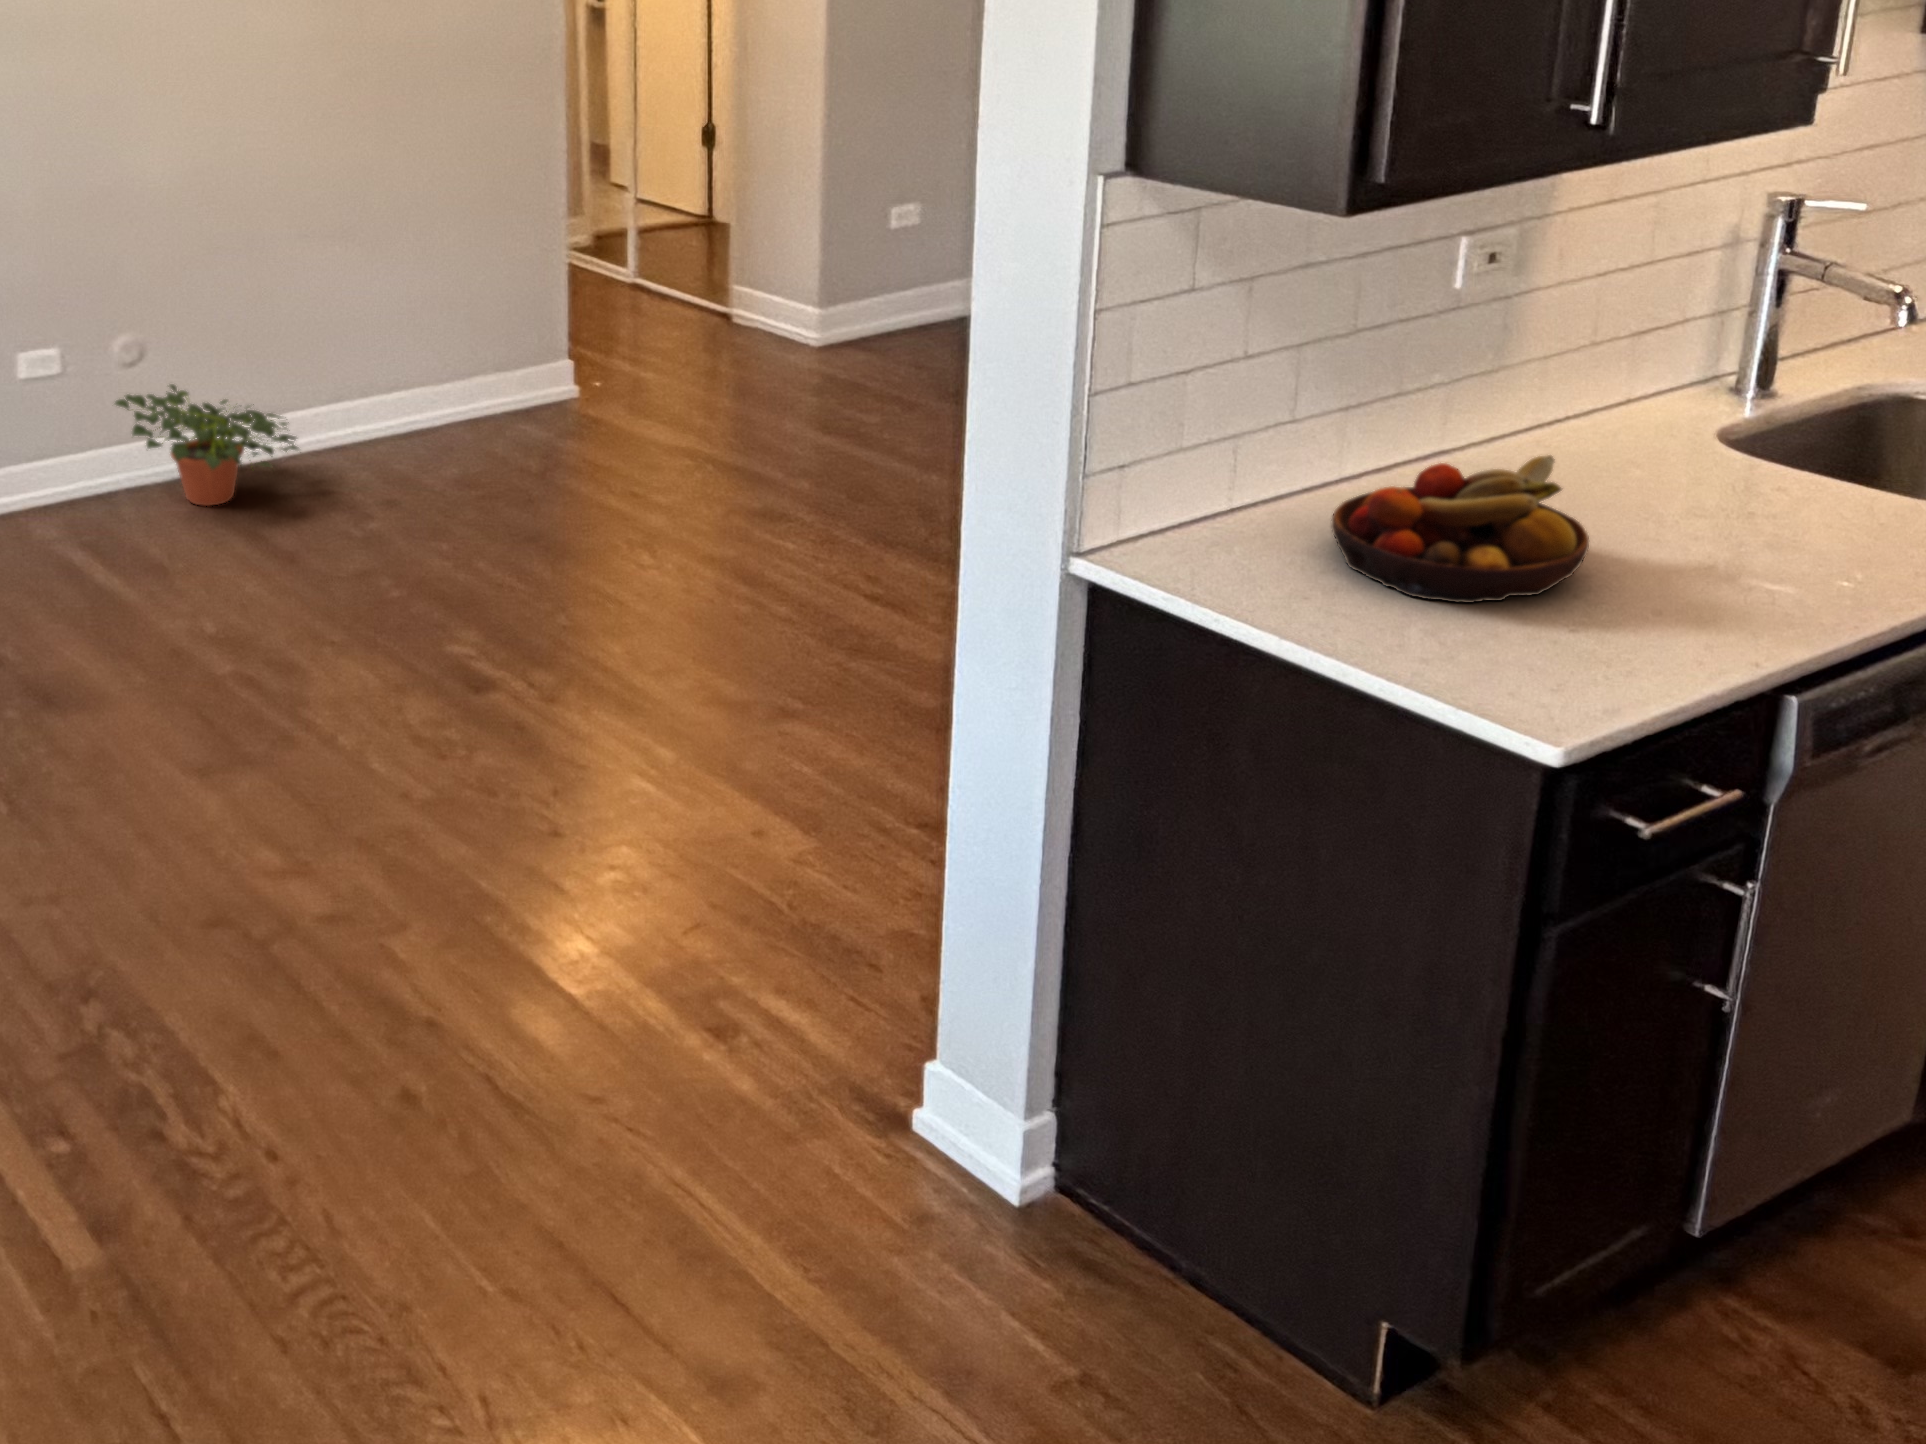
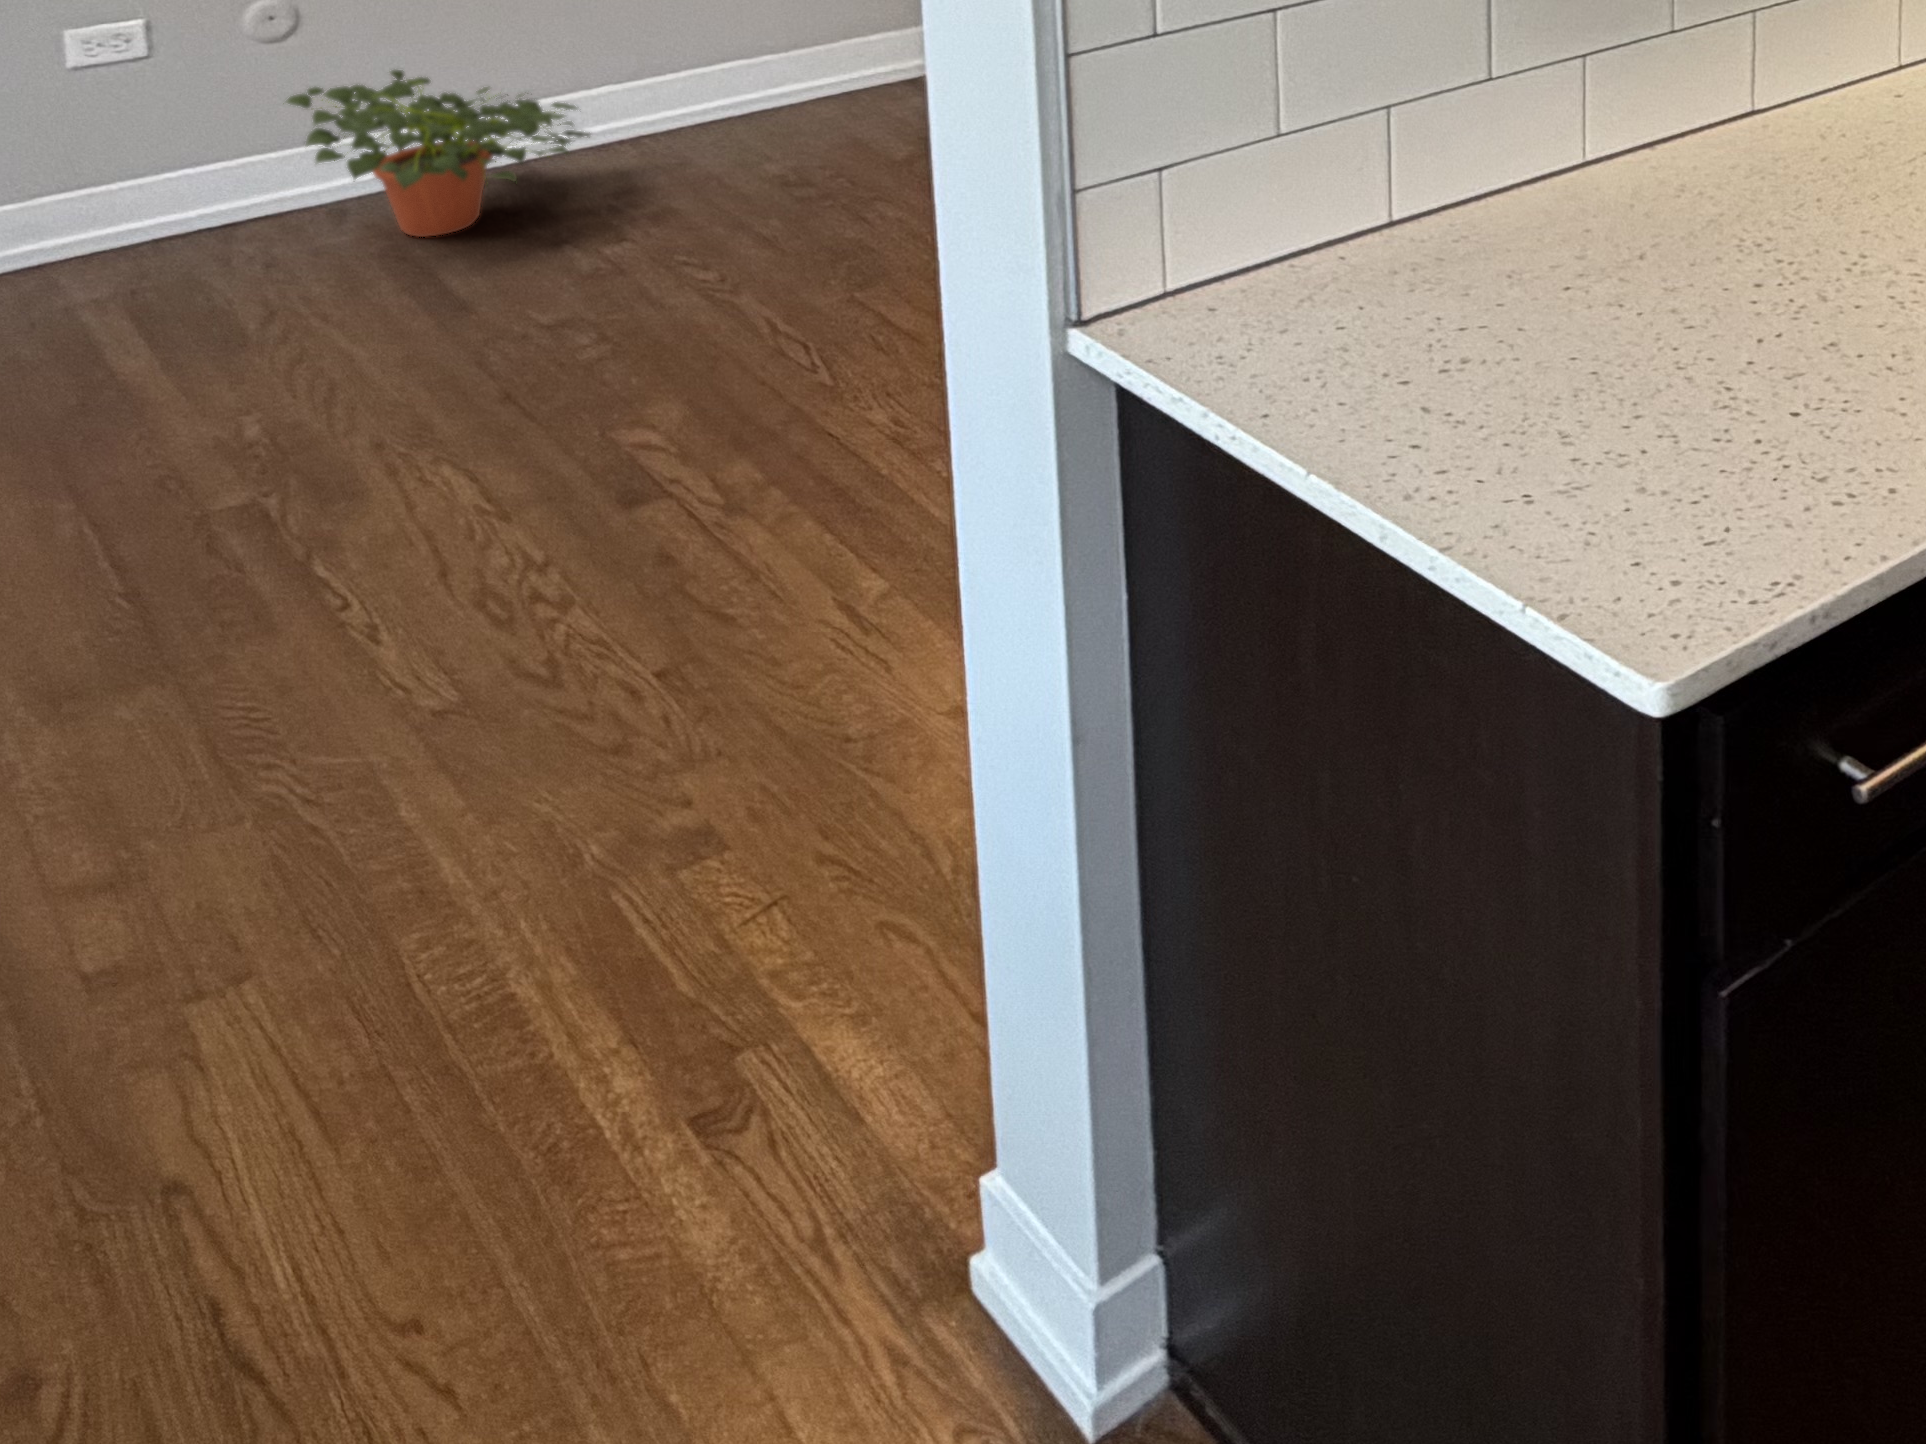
fruit bowl: present [1332,455,1589,603] -> none [1487,116,1856,372]

